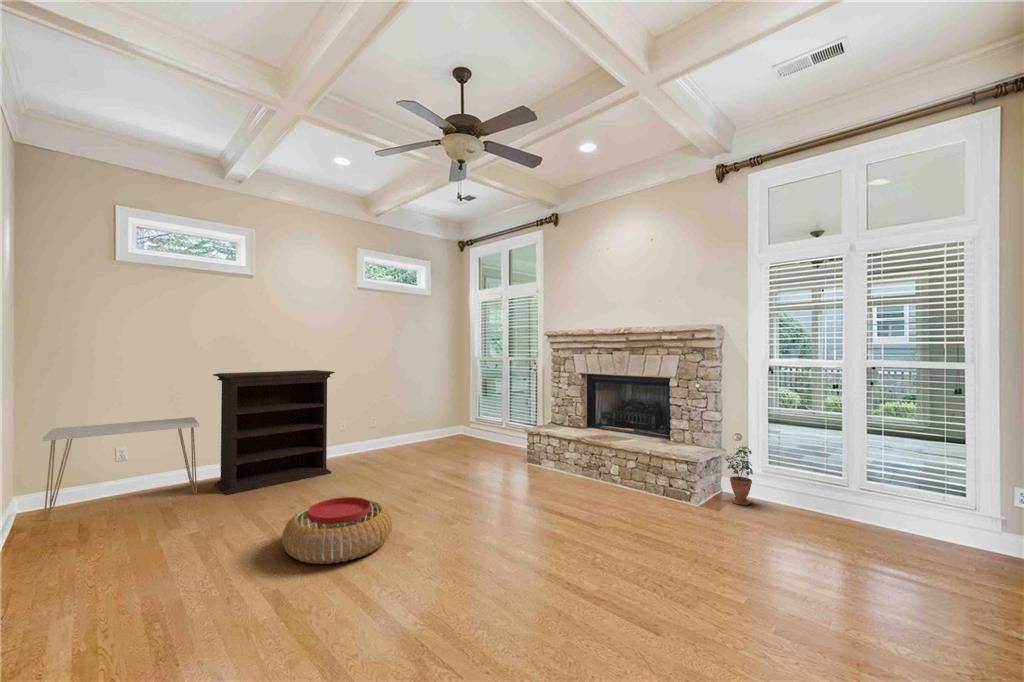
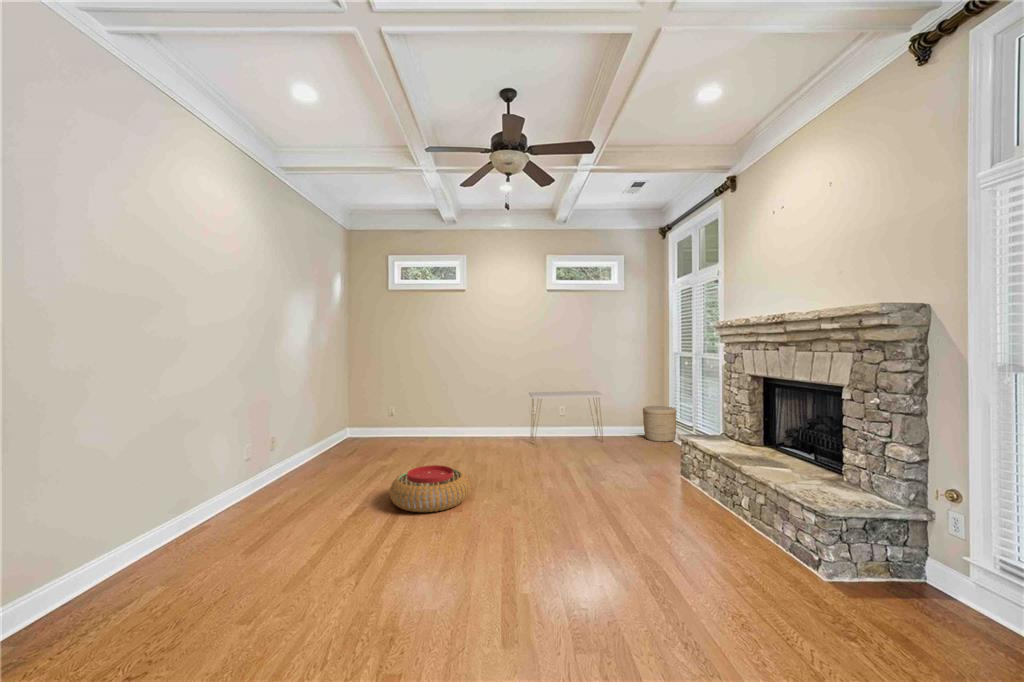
bookshelf: present [213,370,335,495] -> none [427,365,507,452]
woven basket: none [448,408,479,441] -> present [643,406,677,442]
console table: present [43,417,199,520] -> present [529,391,604,443]
potted plant: present [725,446,753,505] -> none [889,503,948,607]

